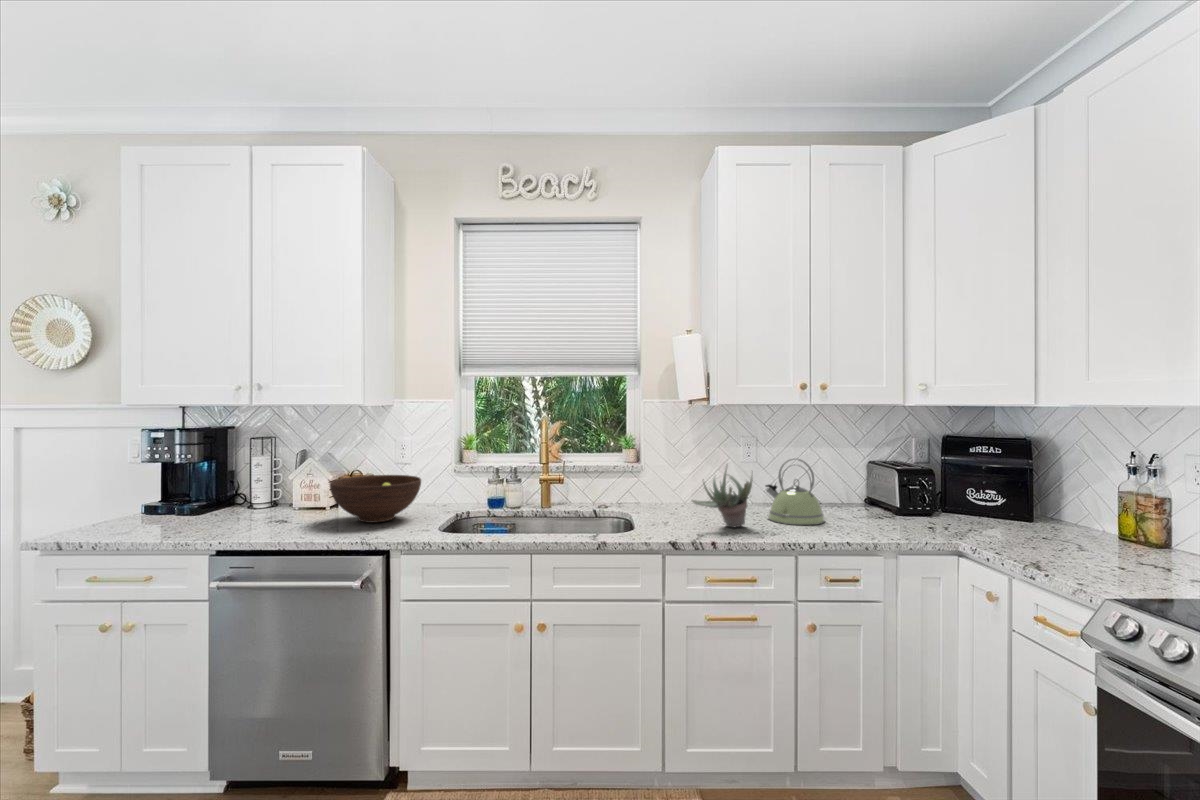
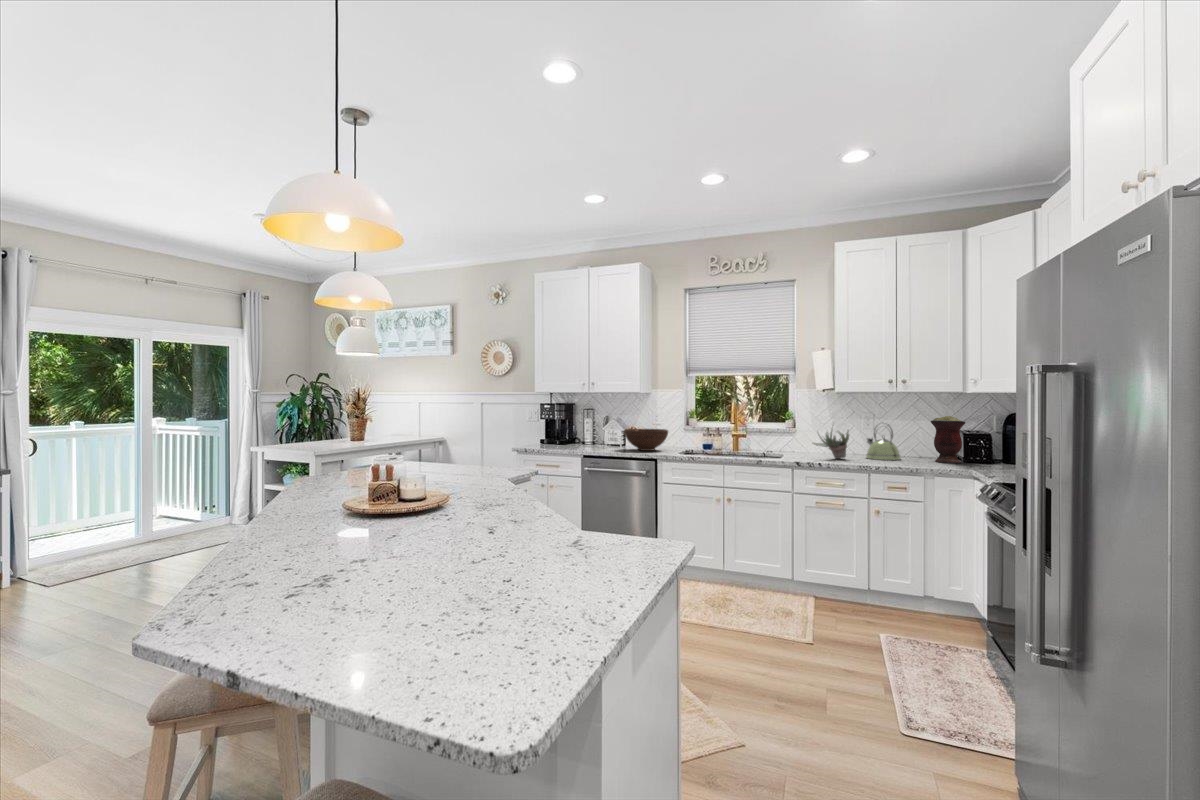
vase: none [869,447,924,527] -> present [931,416,965,463]

